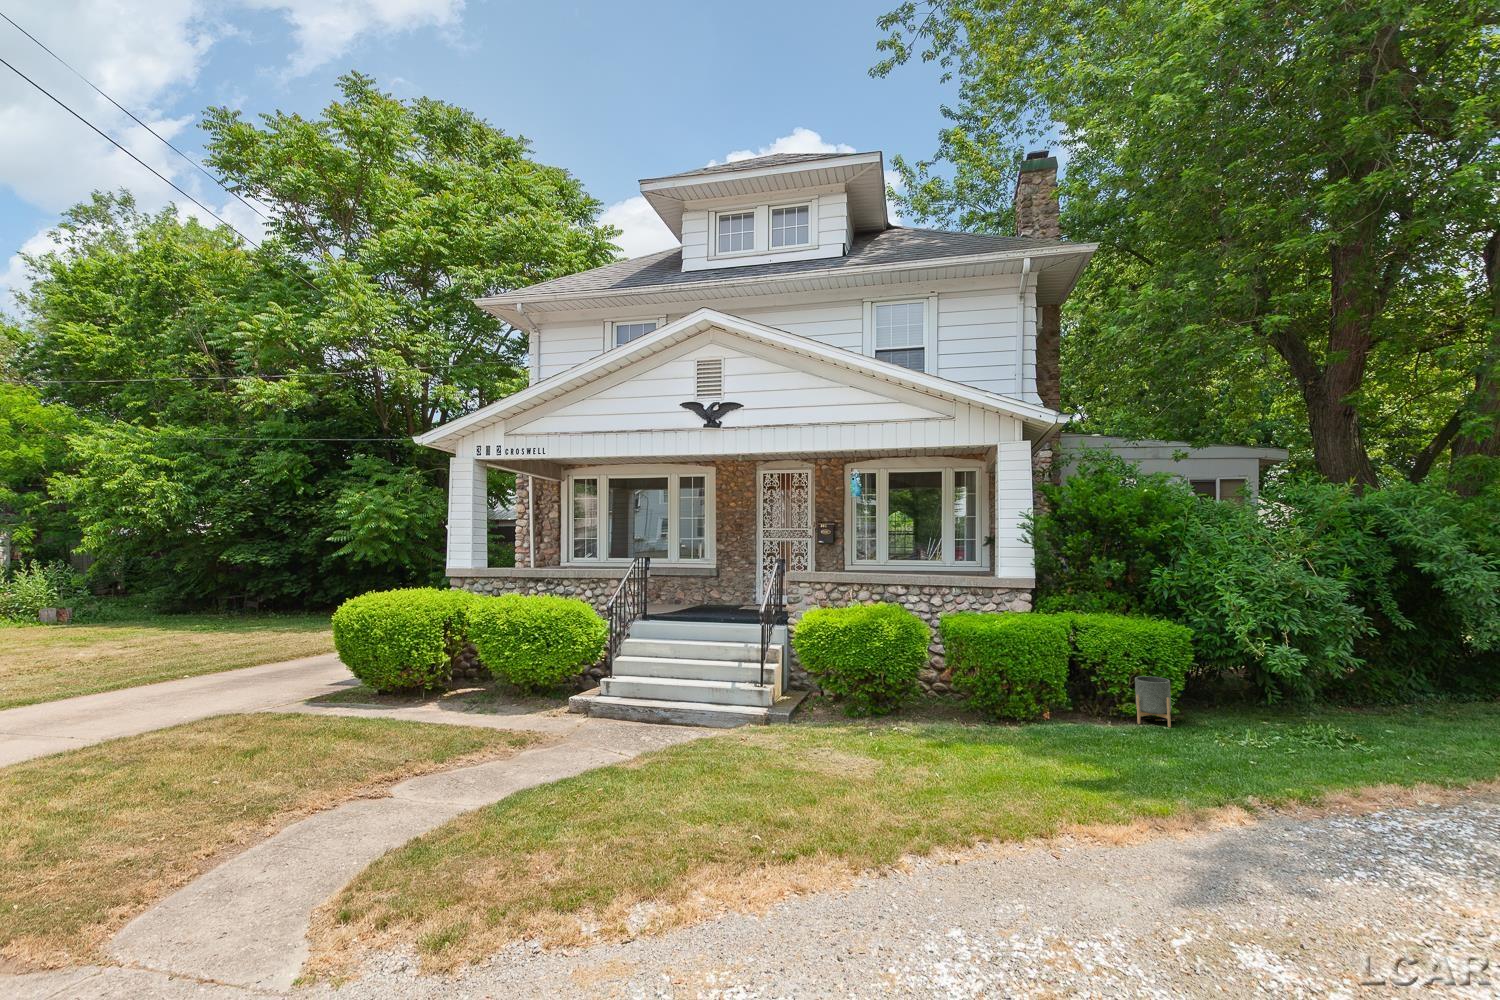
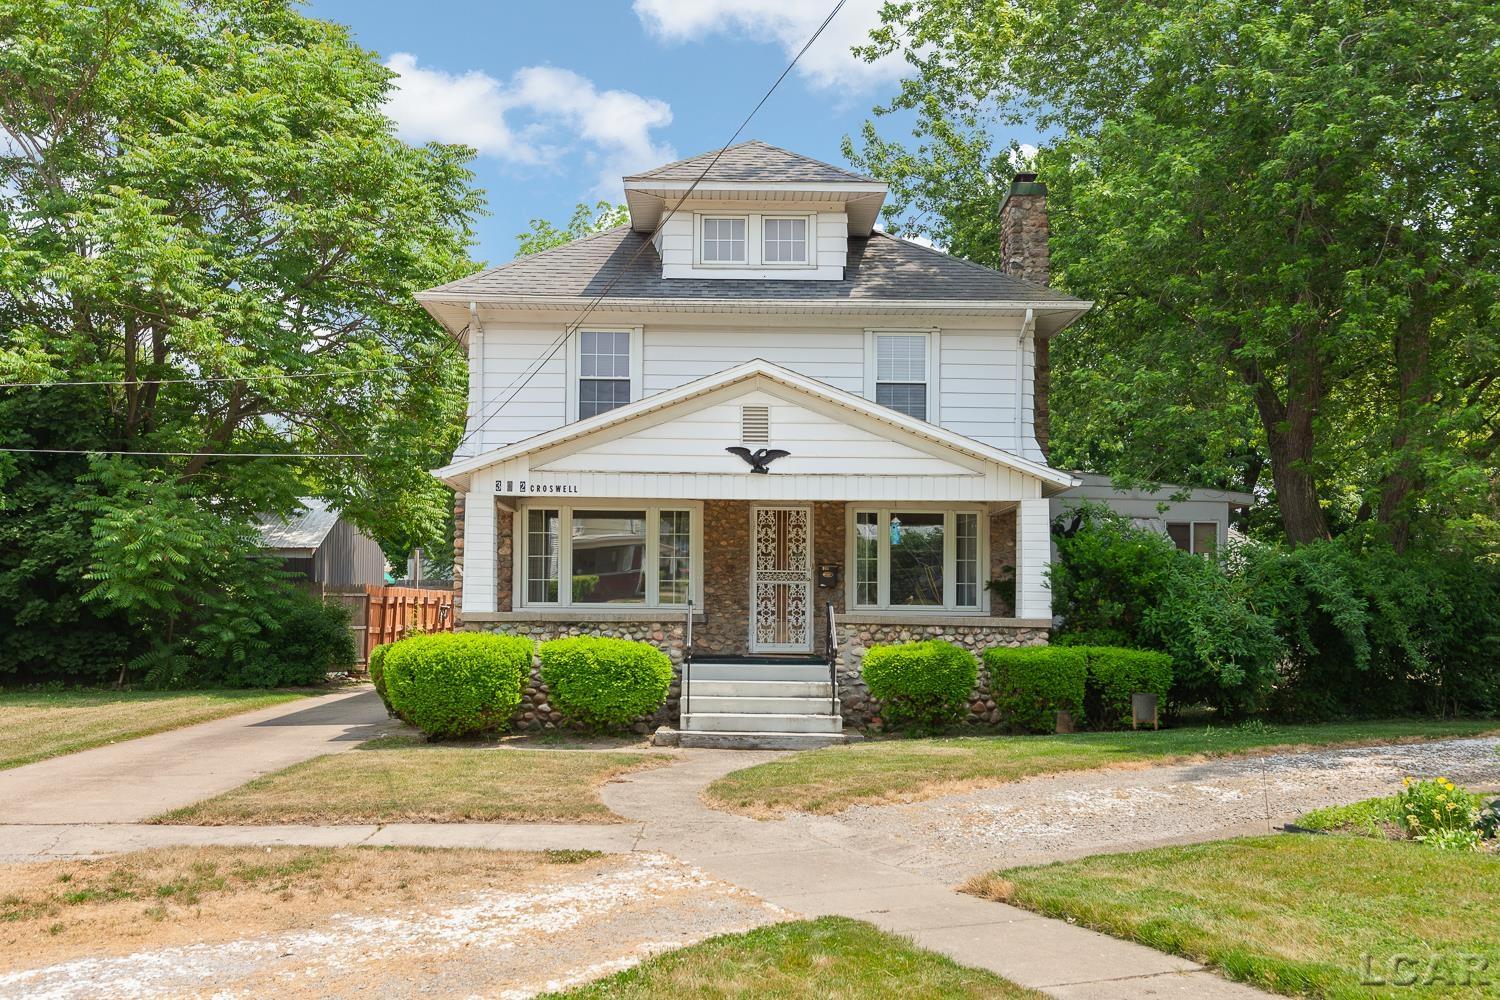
watering can: none [1027,695,1058,726] -> present [1054,710,1080,733]

